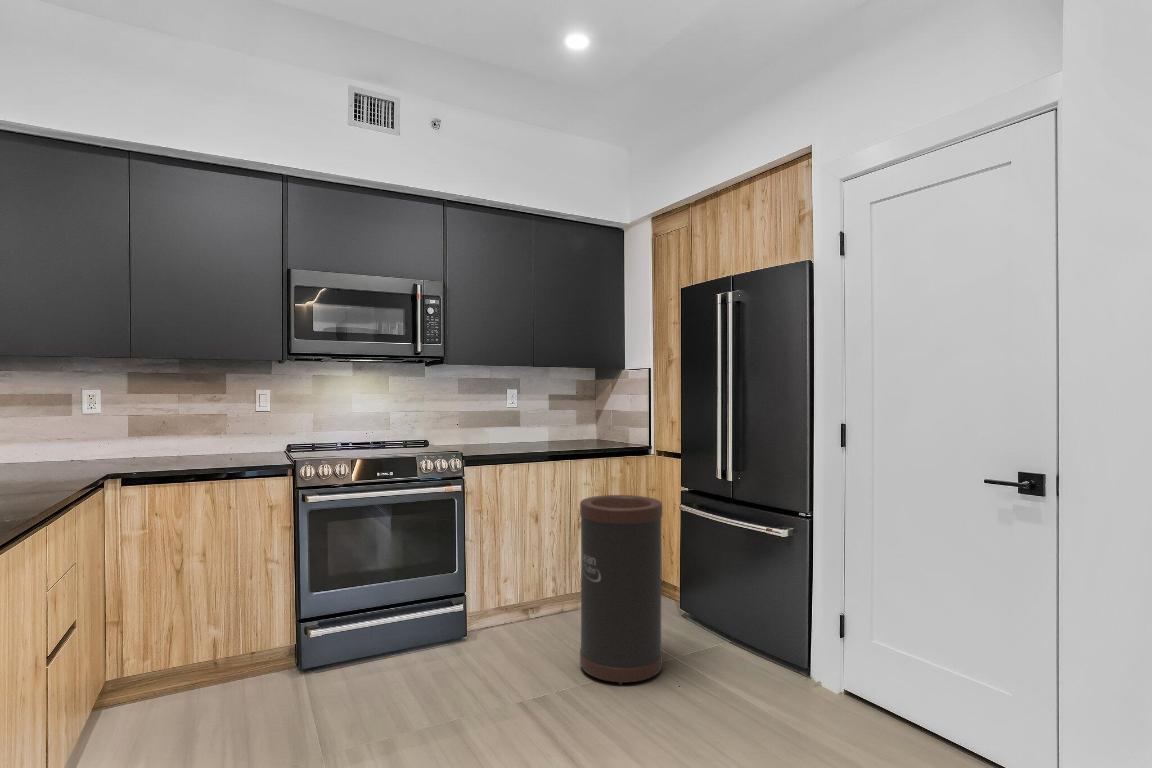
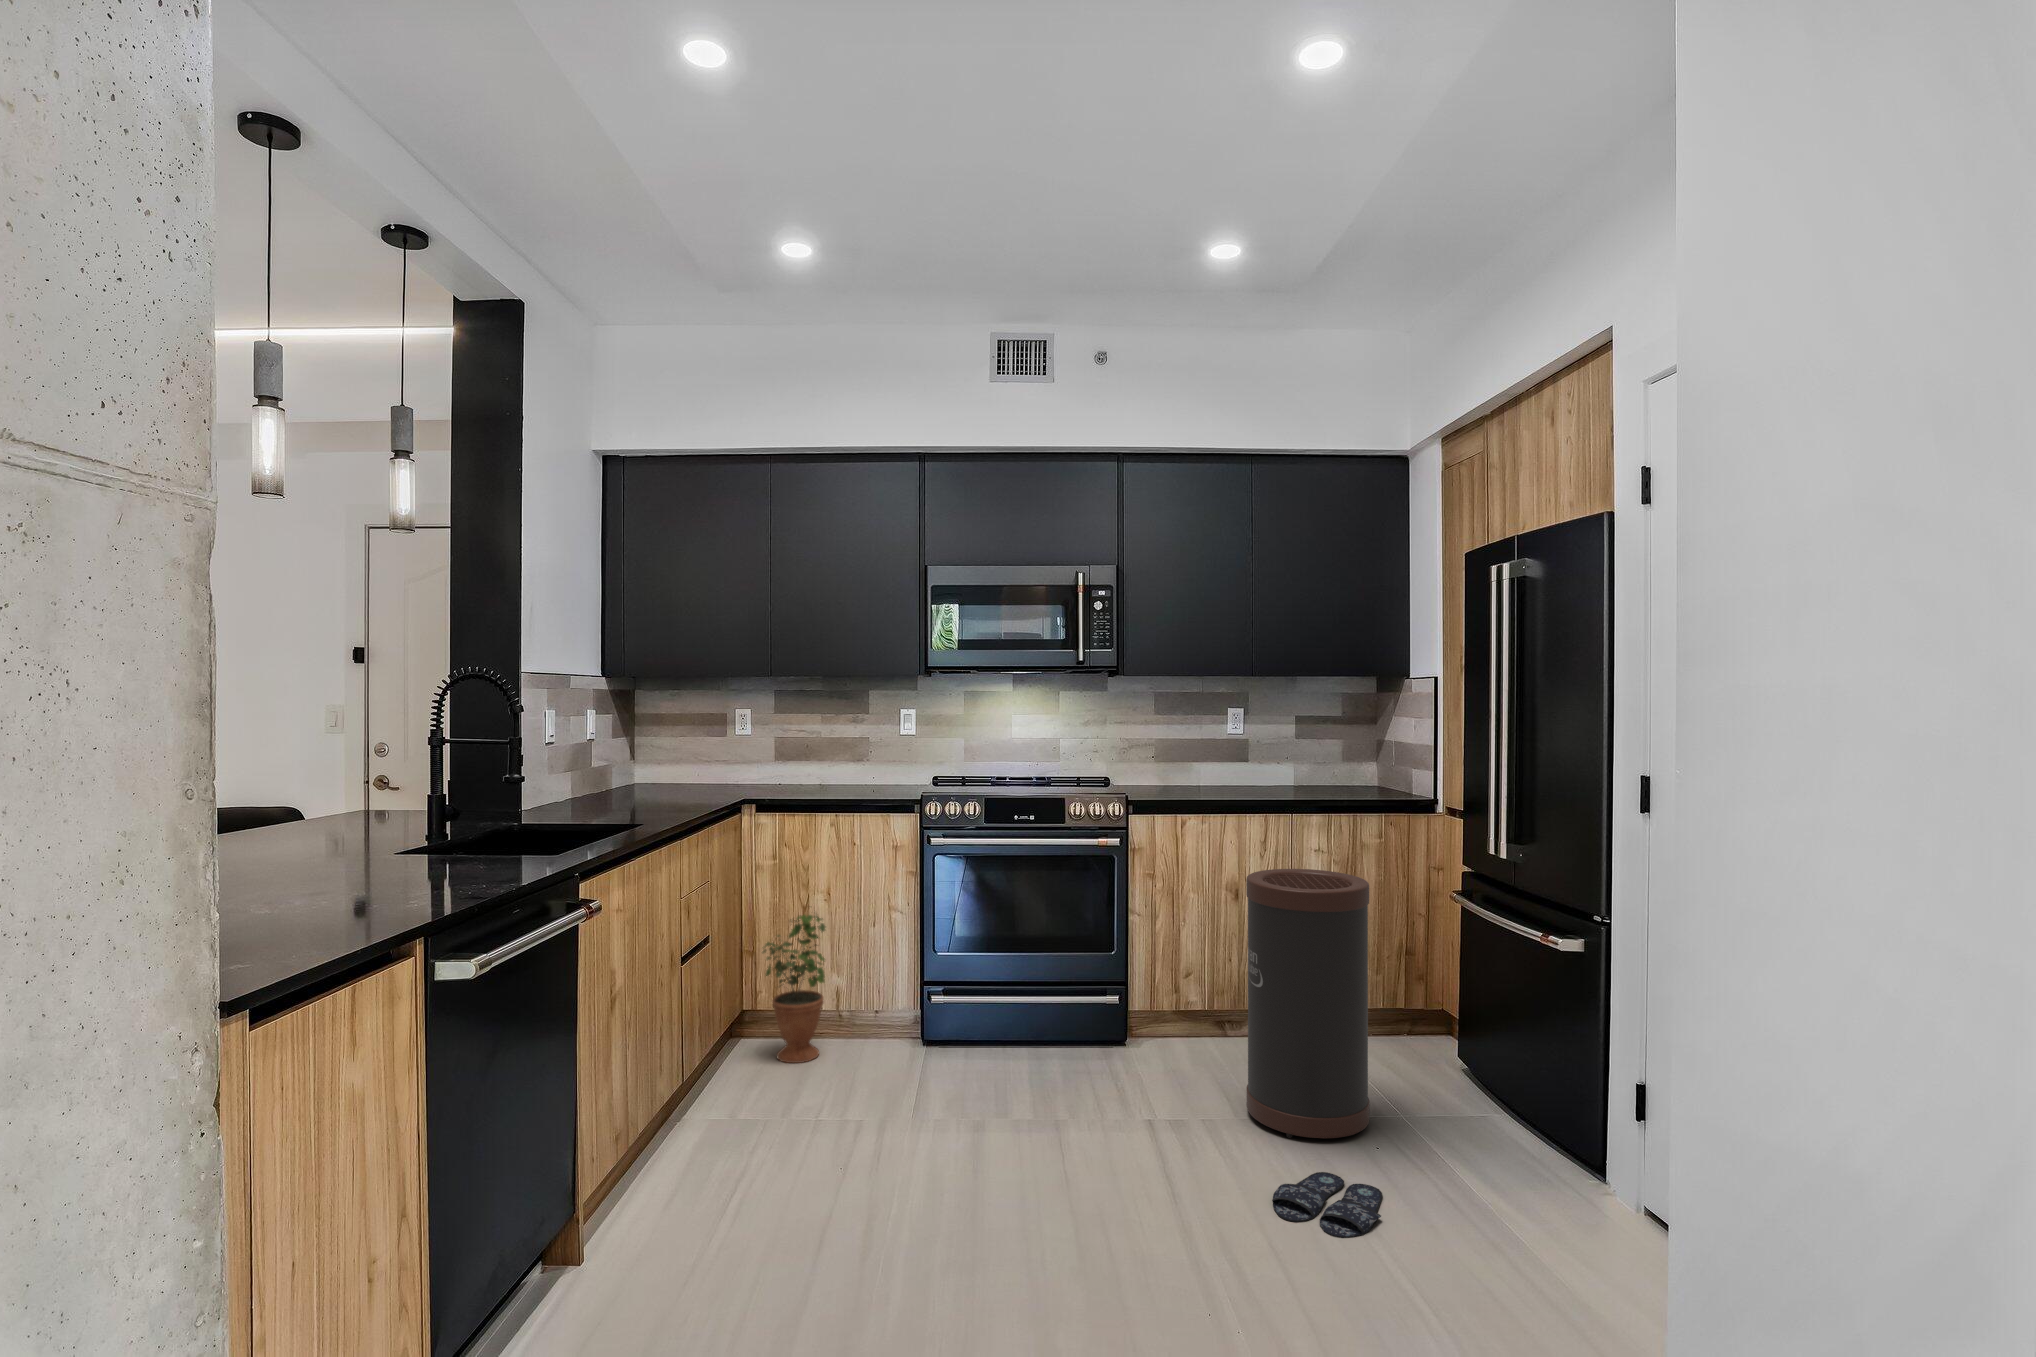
potted plant: none [138,570,209,722] -> present [763,915,825,1063]
slippers: none [644,704,717,752] -> present [1272,1172,1382,1238]

